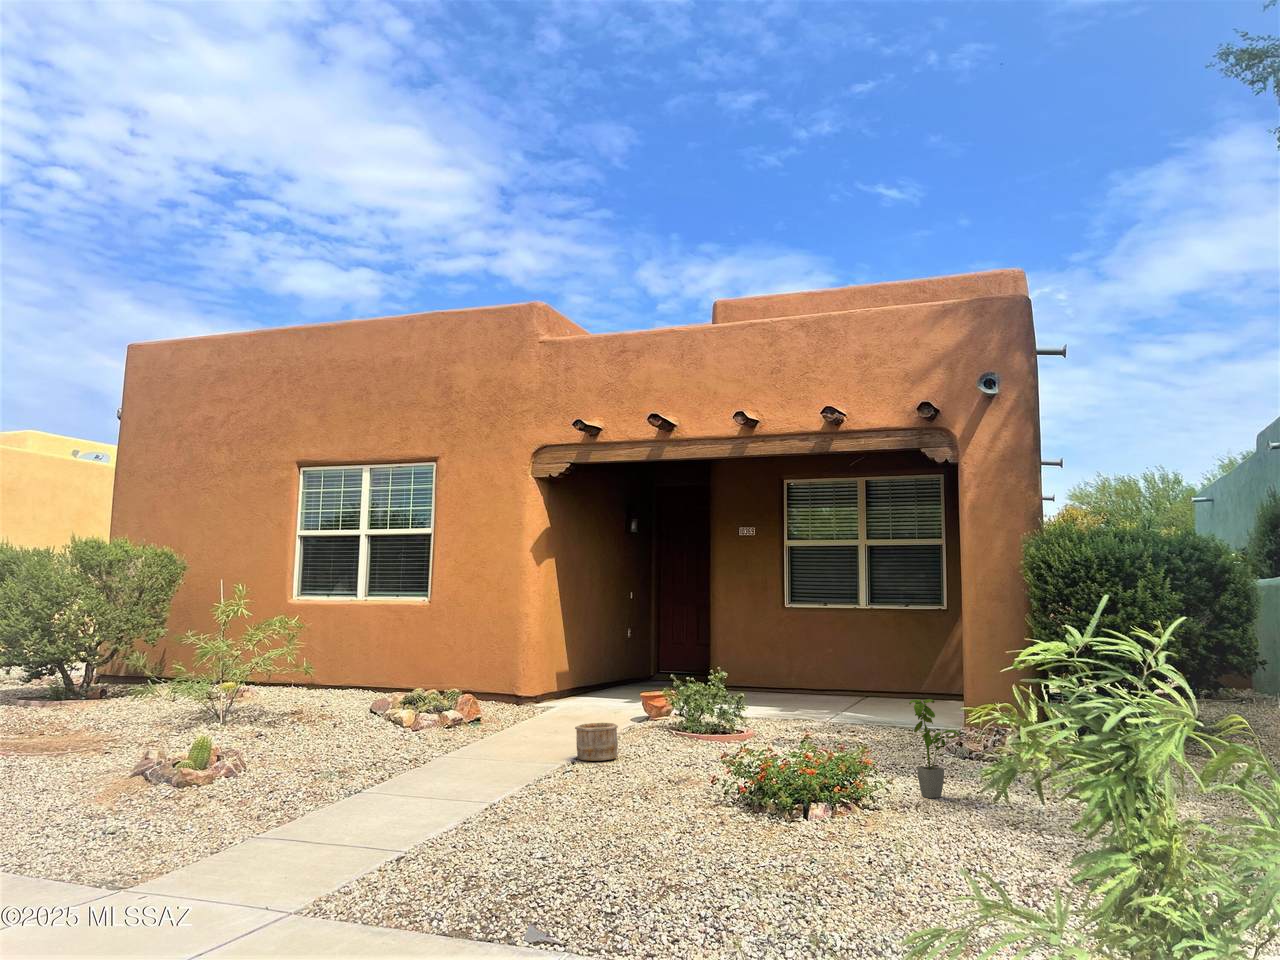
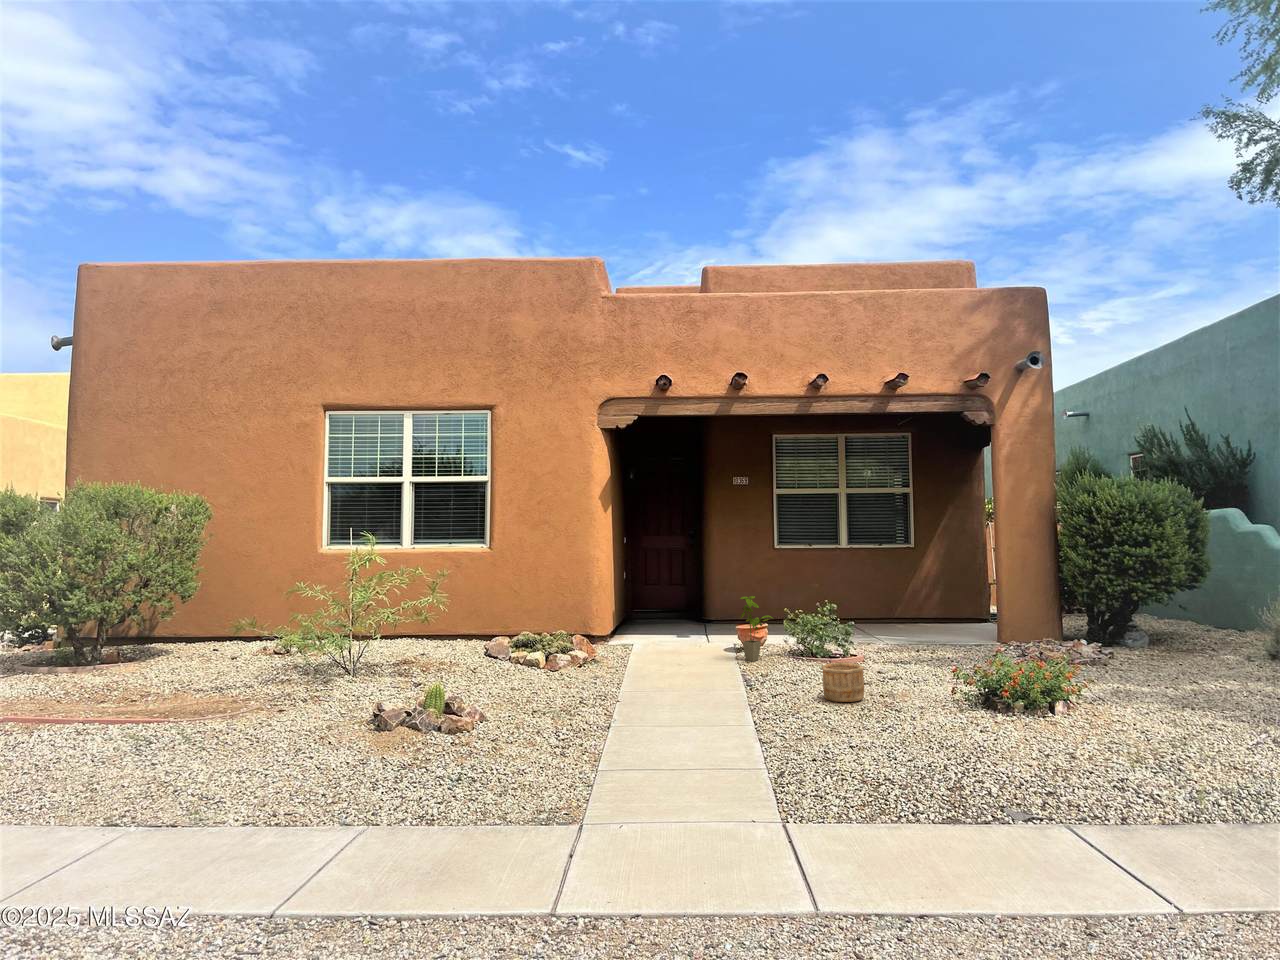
house plant: present [909,699,960,798] -> present [740,596,772,661]

